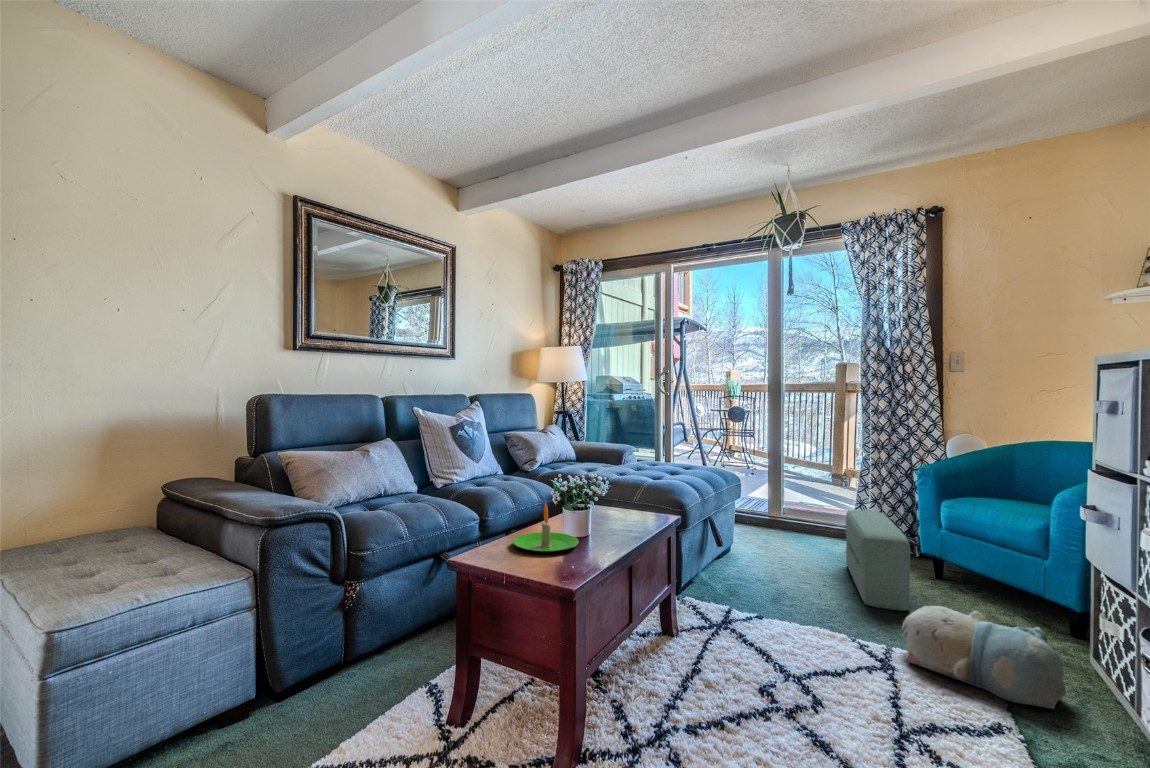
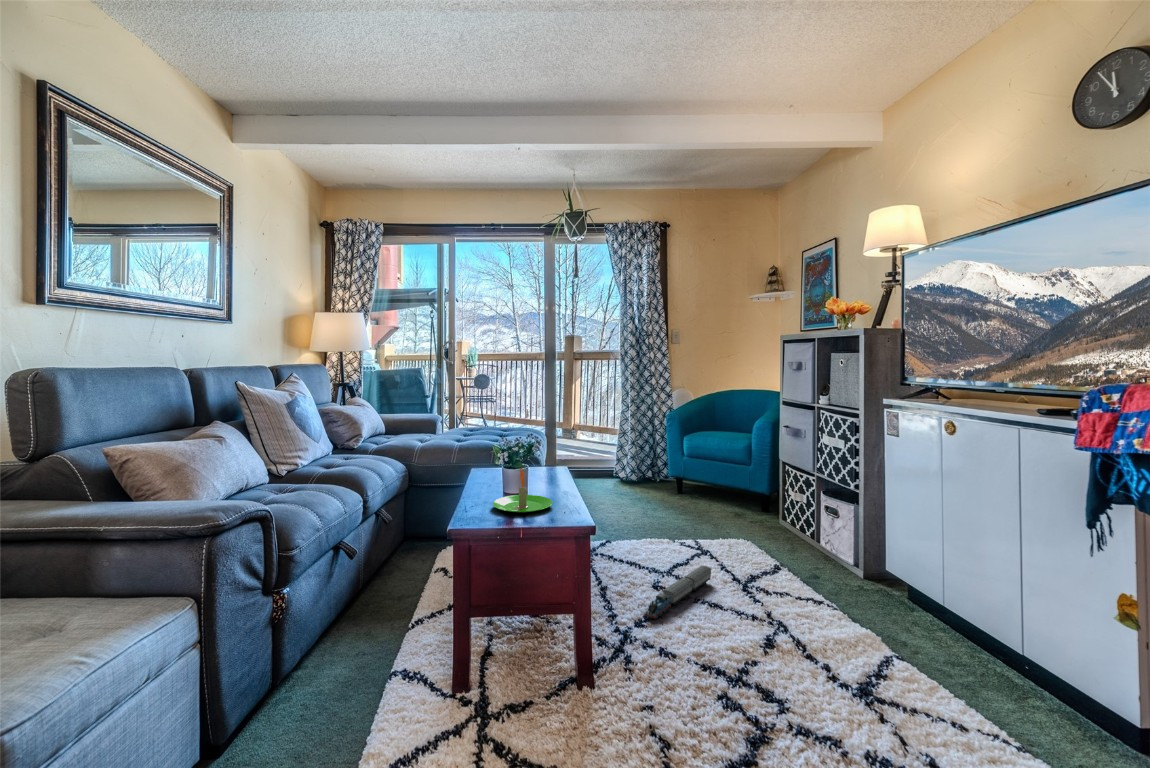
pouf: present [846,510,910,611] -> none [623,450,683,516]
plush toy: present [902,606,1066,709] -> none [699,503,788,551]
toy train: none [702,685,852,732] -> present [645,566,711,619]

